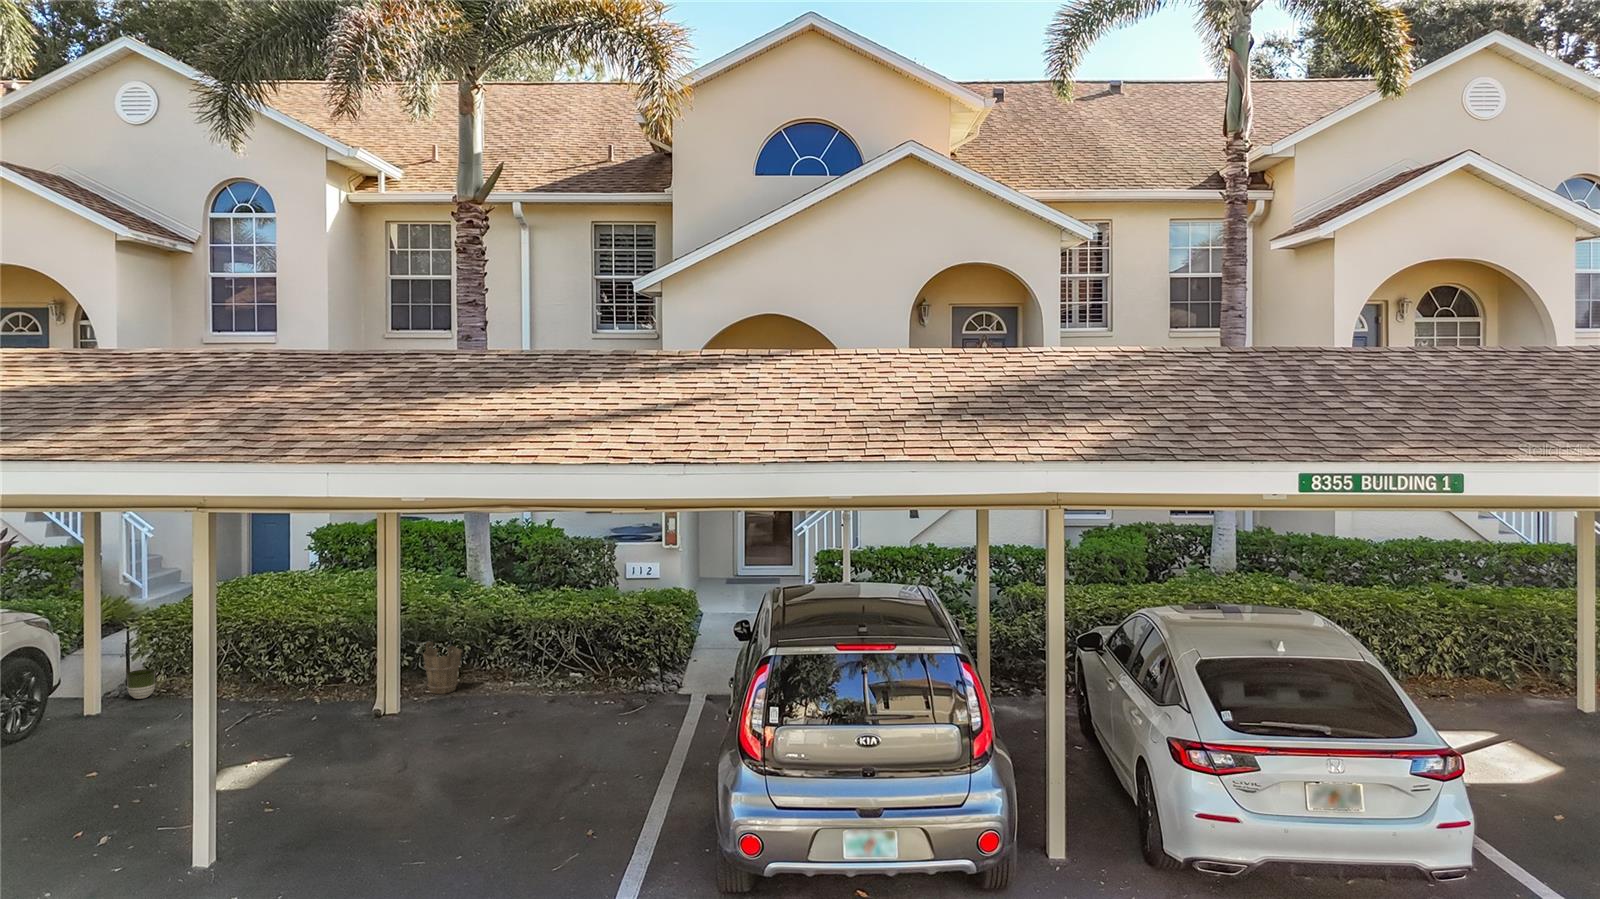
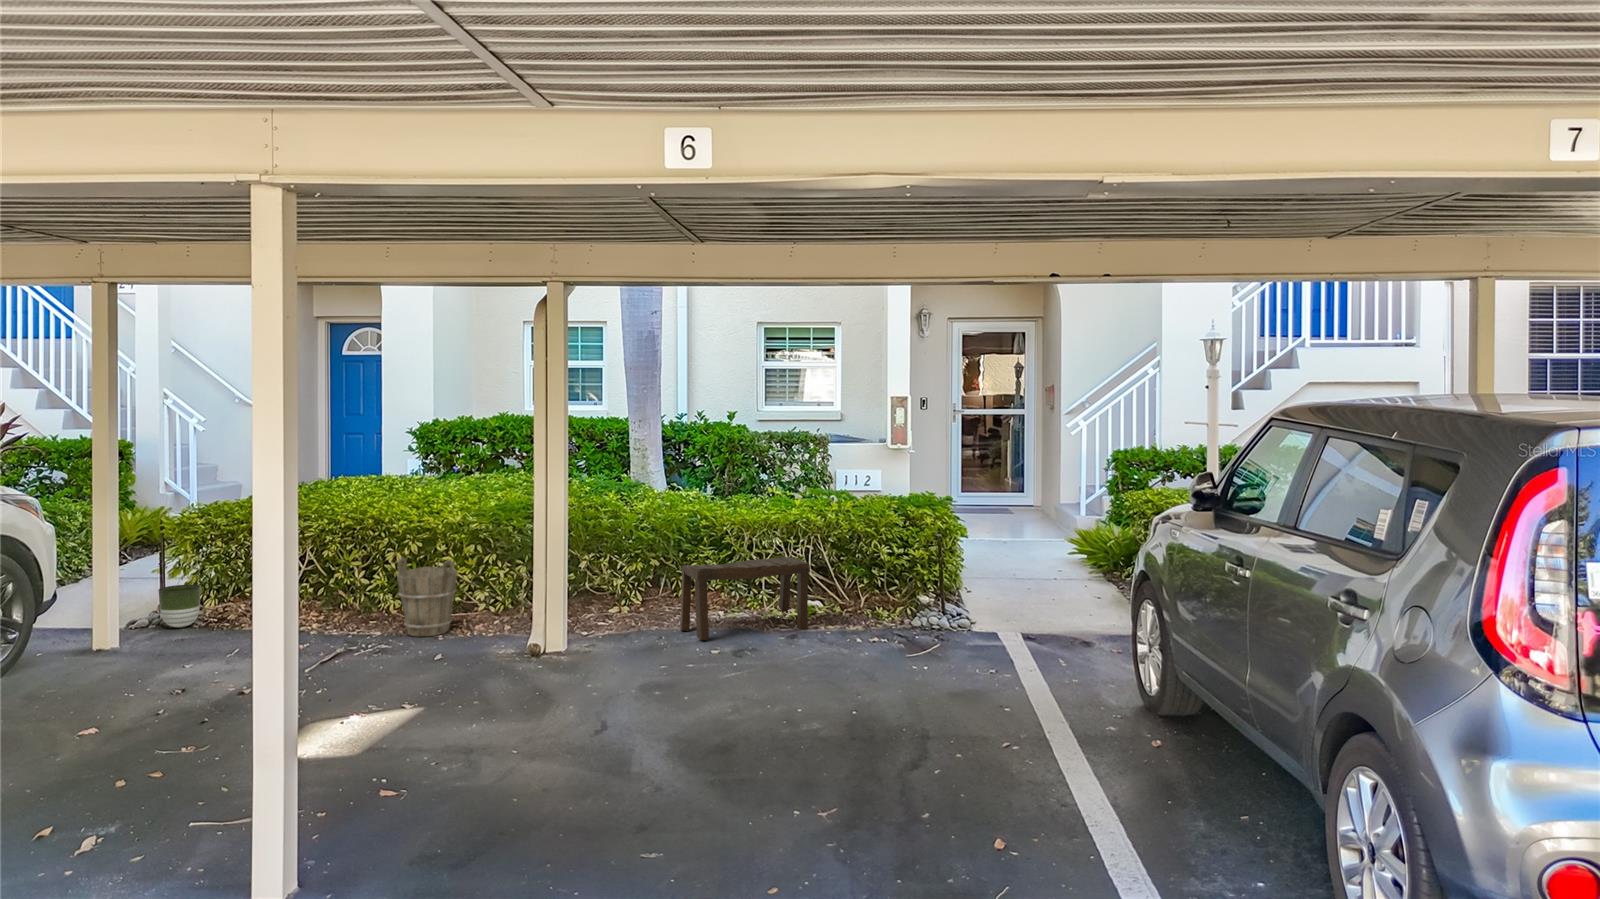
bucket: present [423,642,461,694] -> present [397,558,457,637]
bench: none [480,643,565,702] -> present [680,556,810,640]

